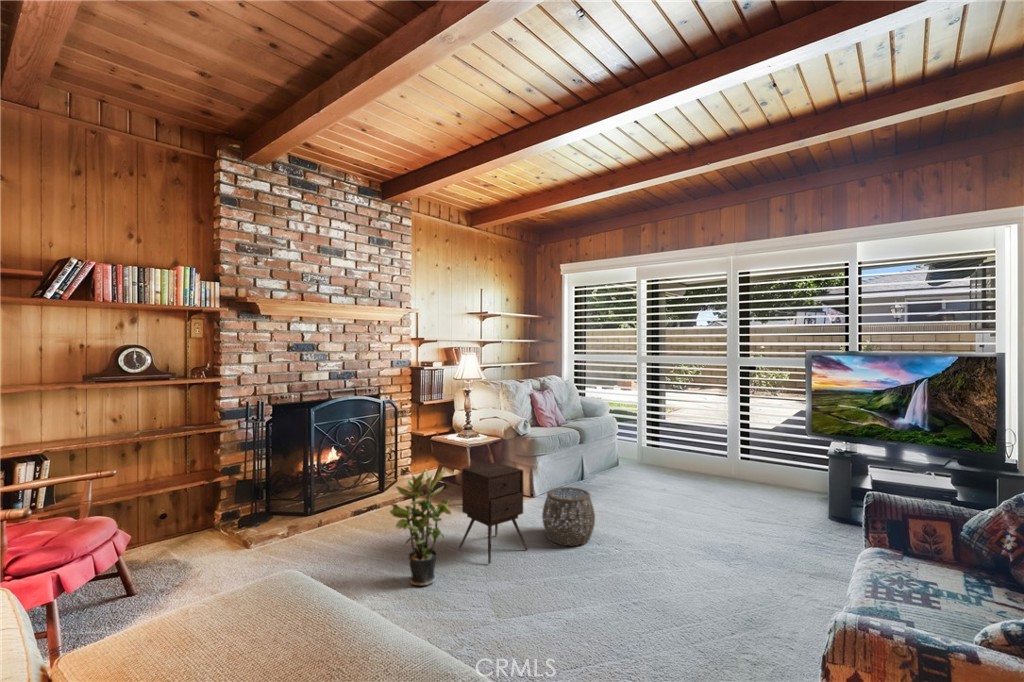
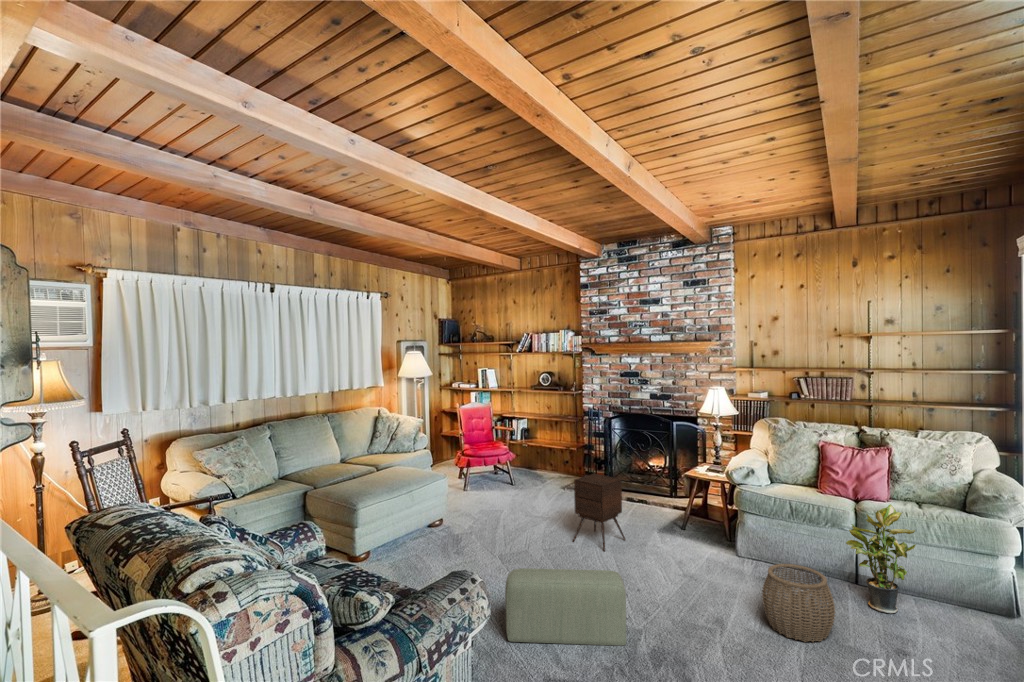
potted plant: present [390,469,451,586] -> present [846,504,916,613]
woven basket: present [542,487,595,546] -> present [762,564,835,642]
pouf: none [710,511,783,626] -> present [505,568,626,646]

